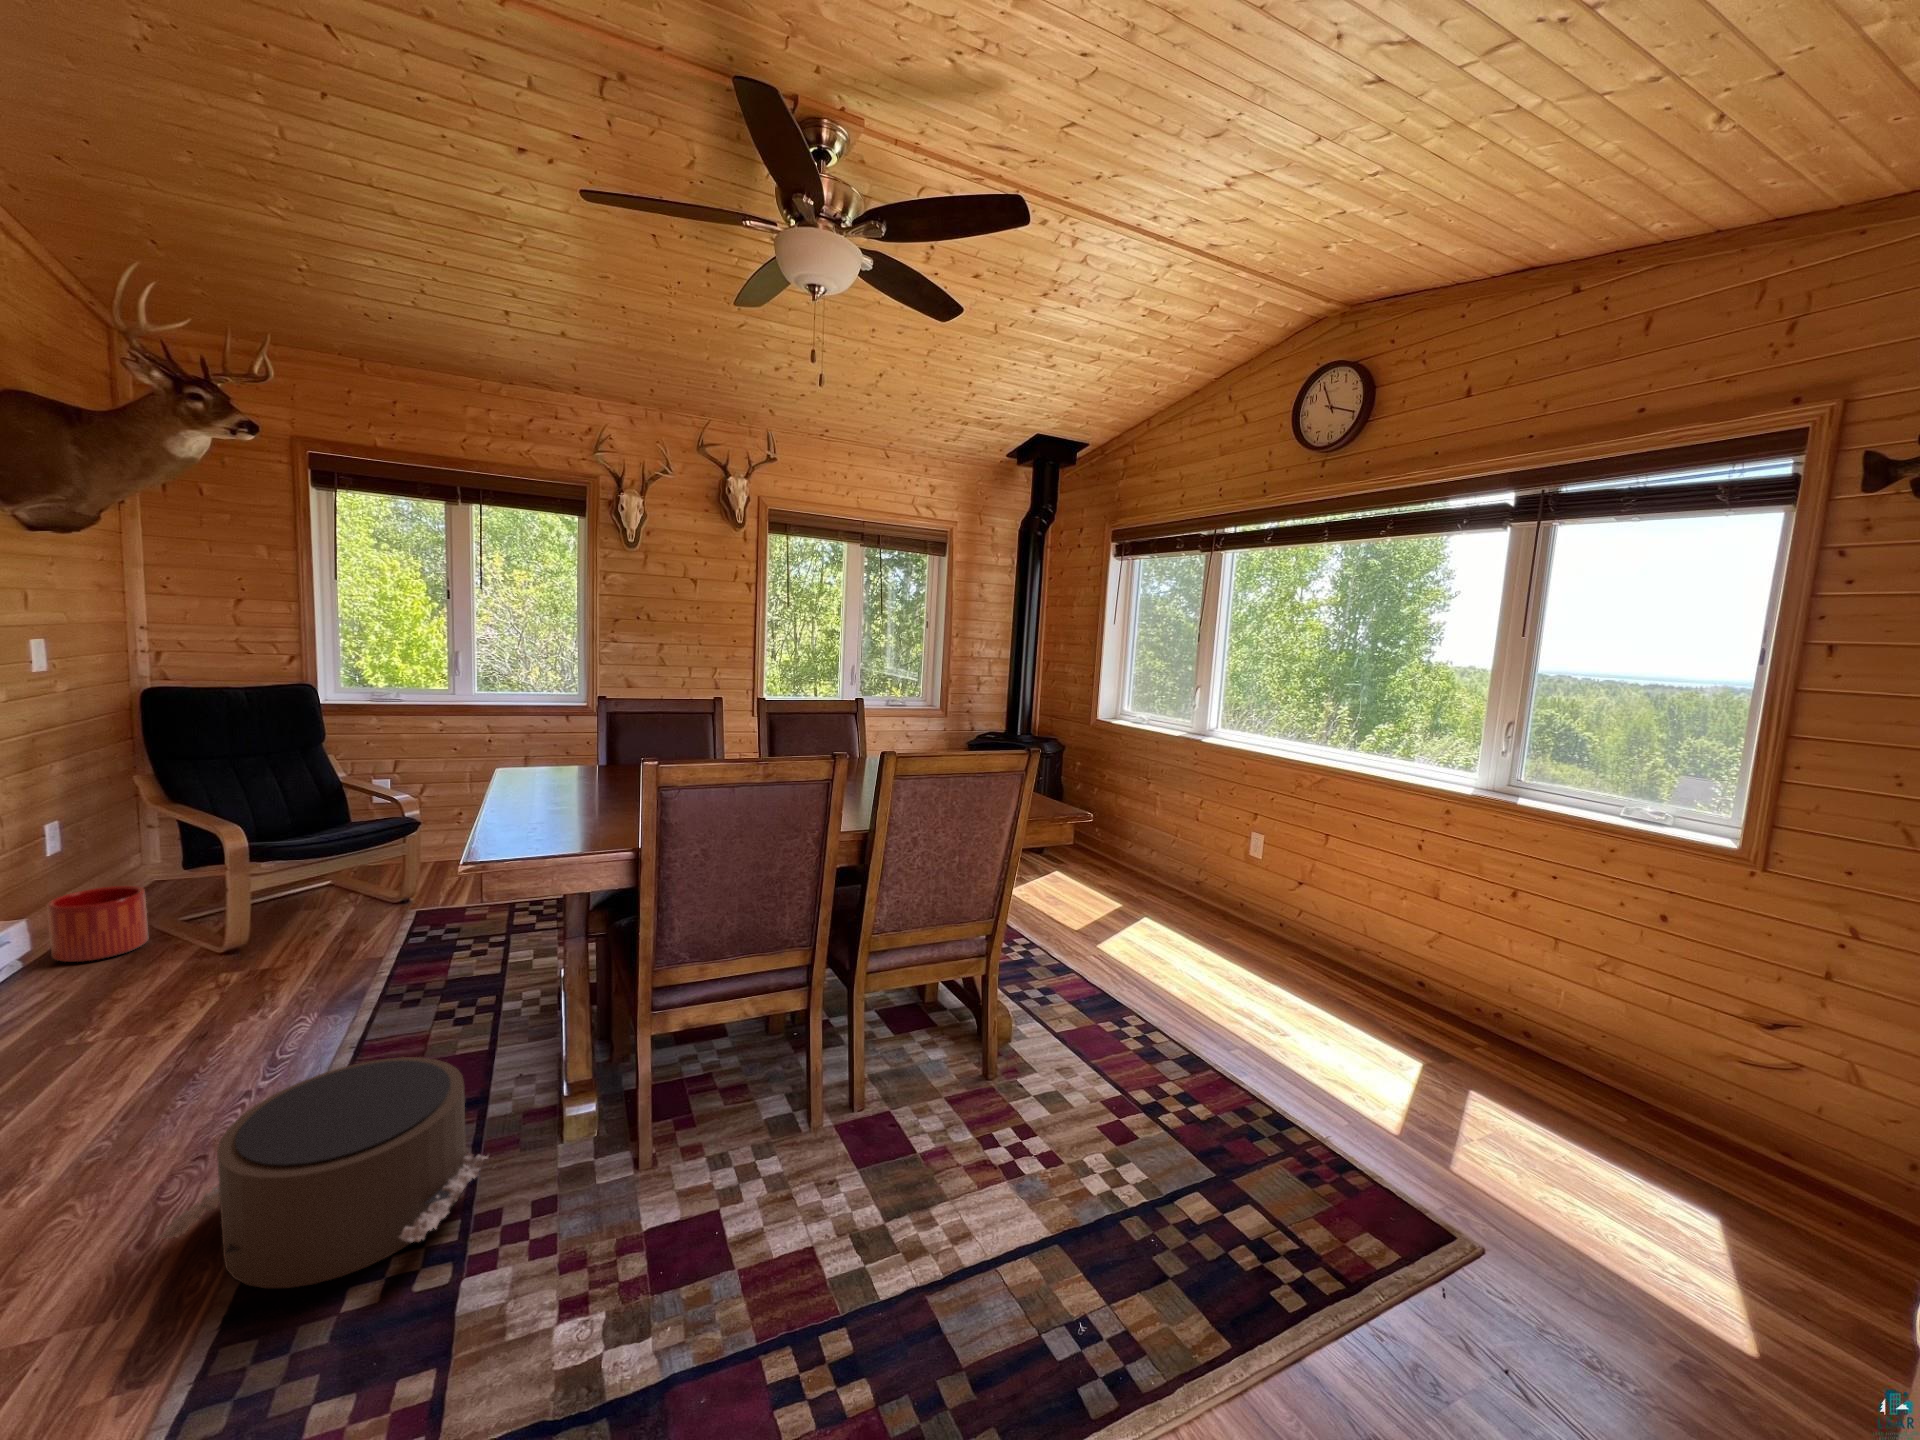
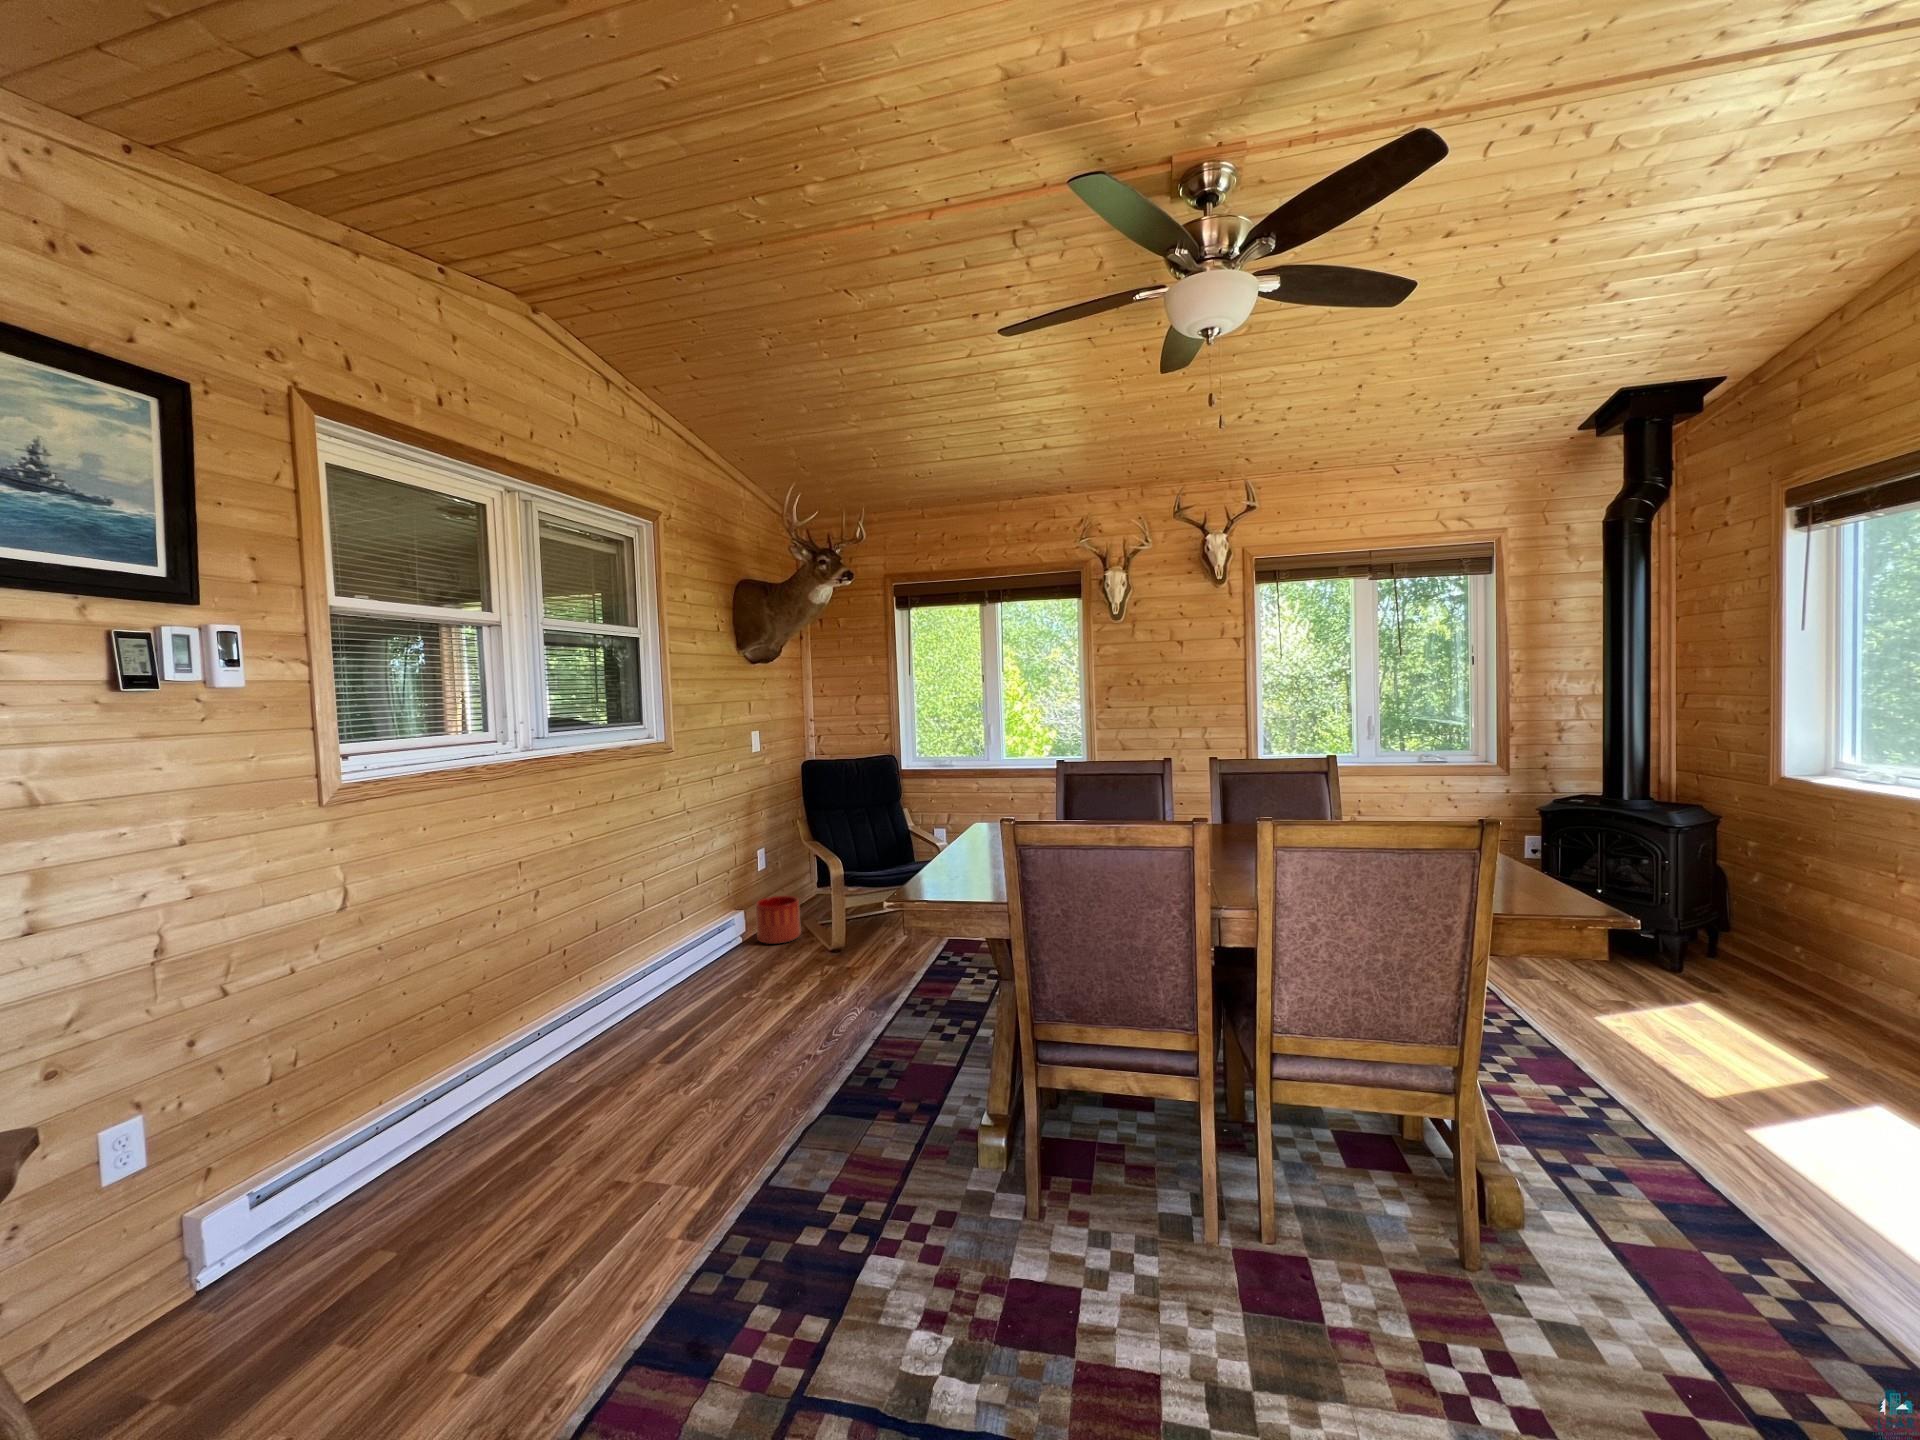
pouf: present [159,1057,489,1288] -> none [728,1049,915,1213]

